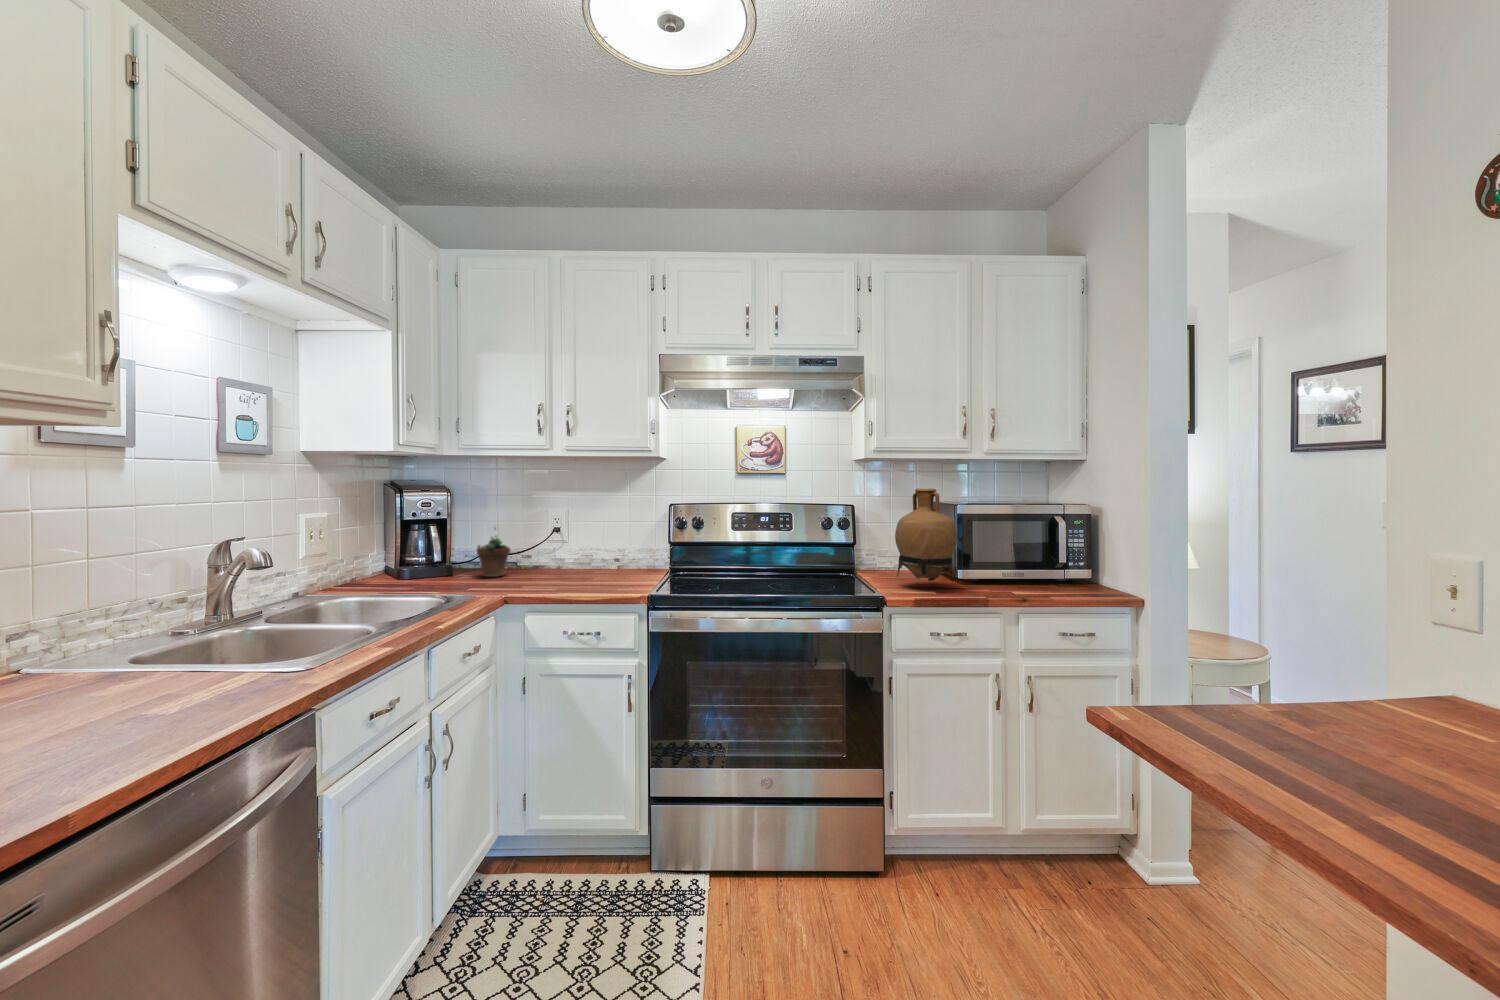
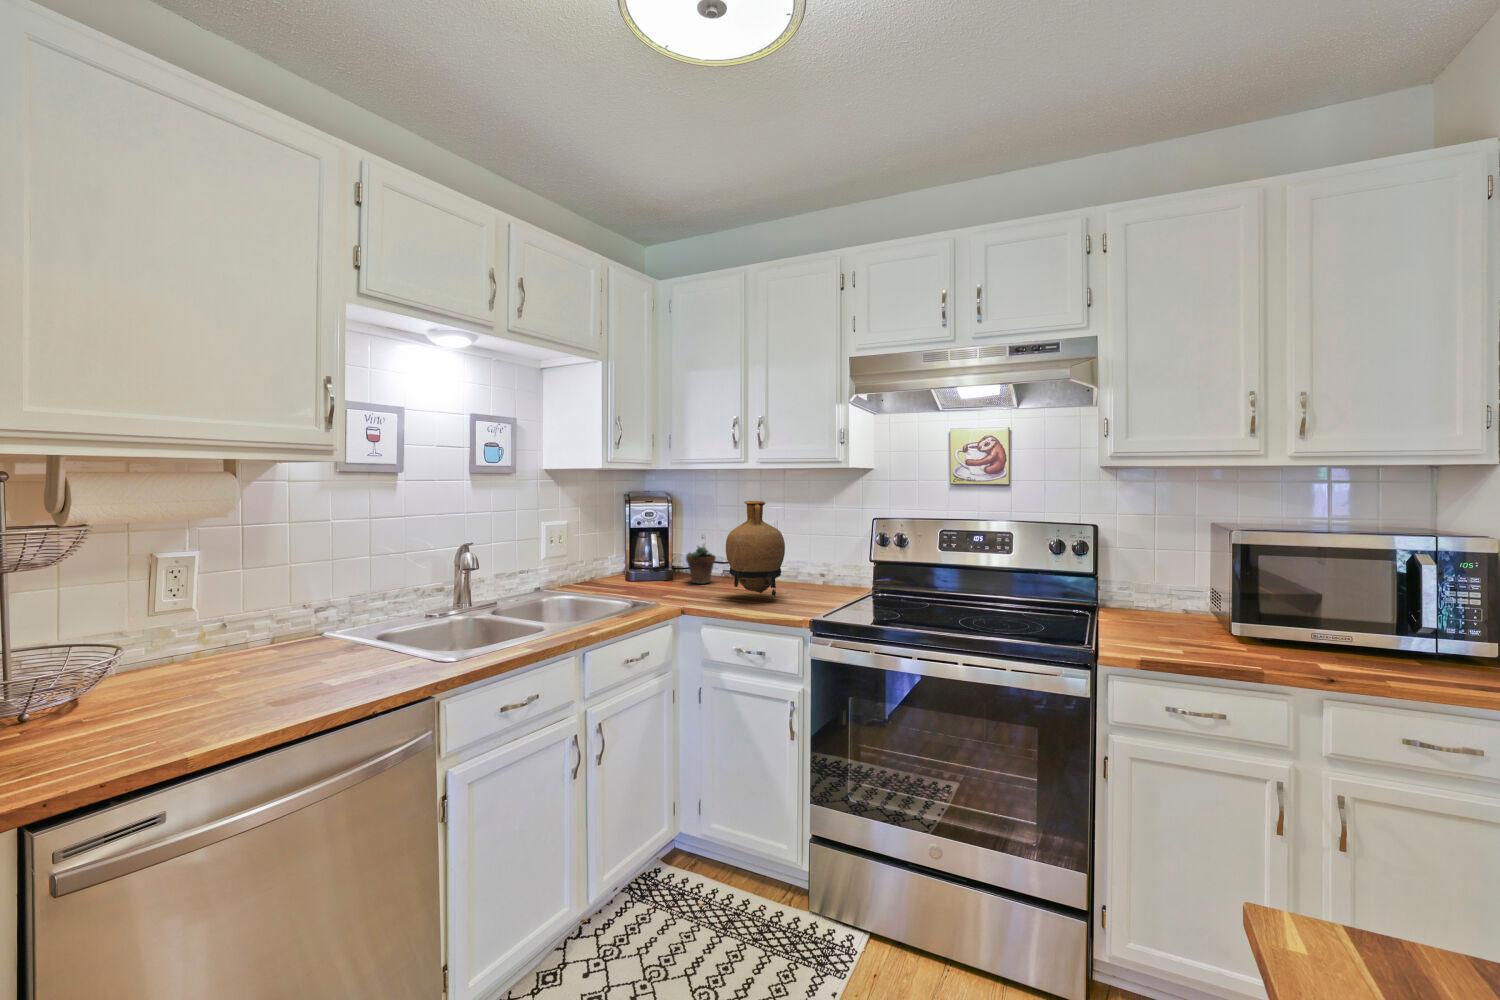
vase: present [895,488,957,582] -> present [726,501,785,596]

